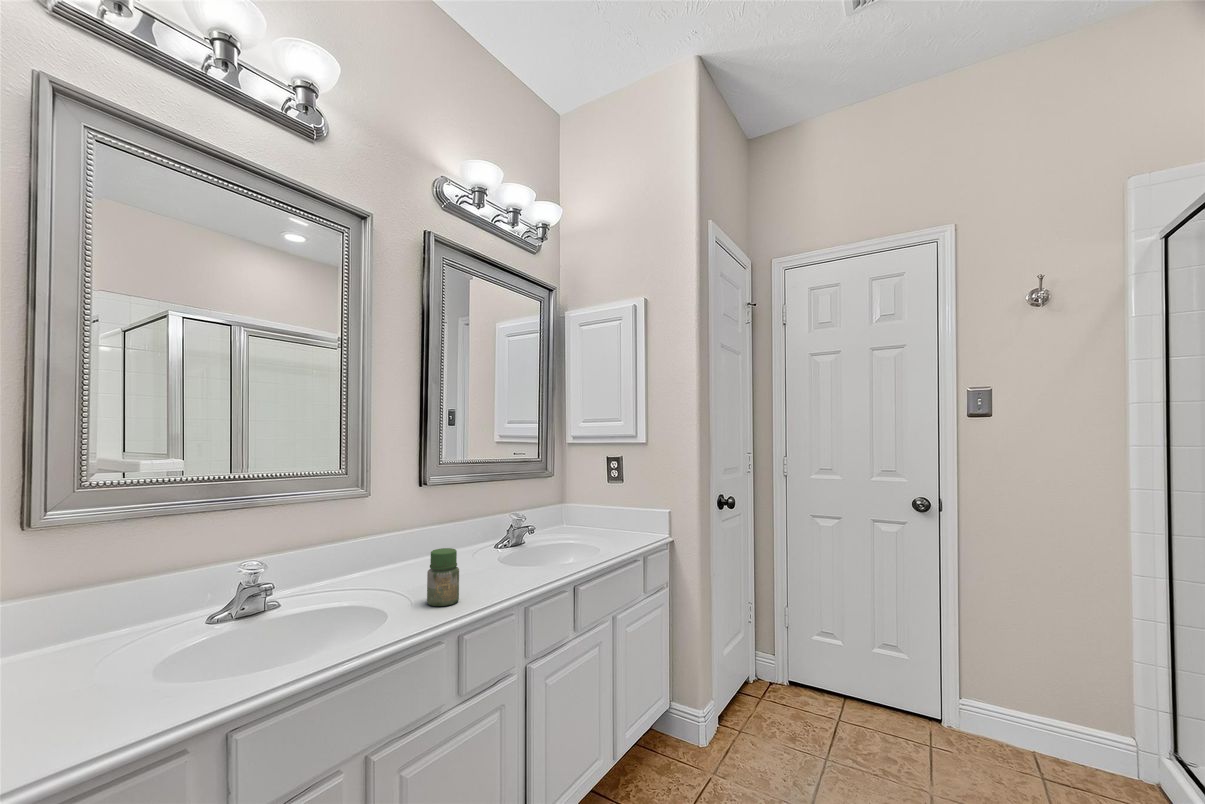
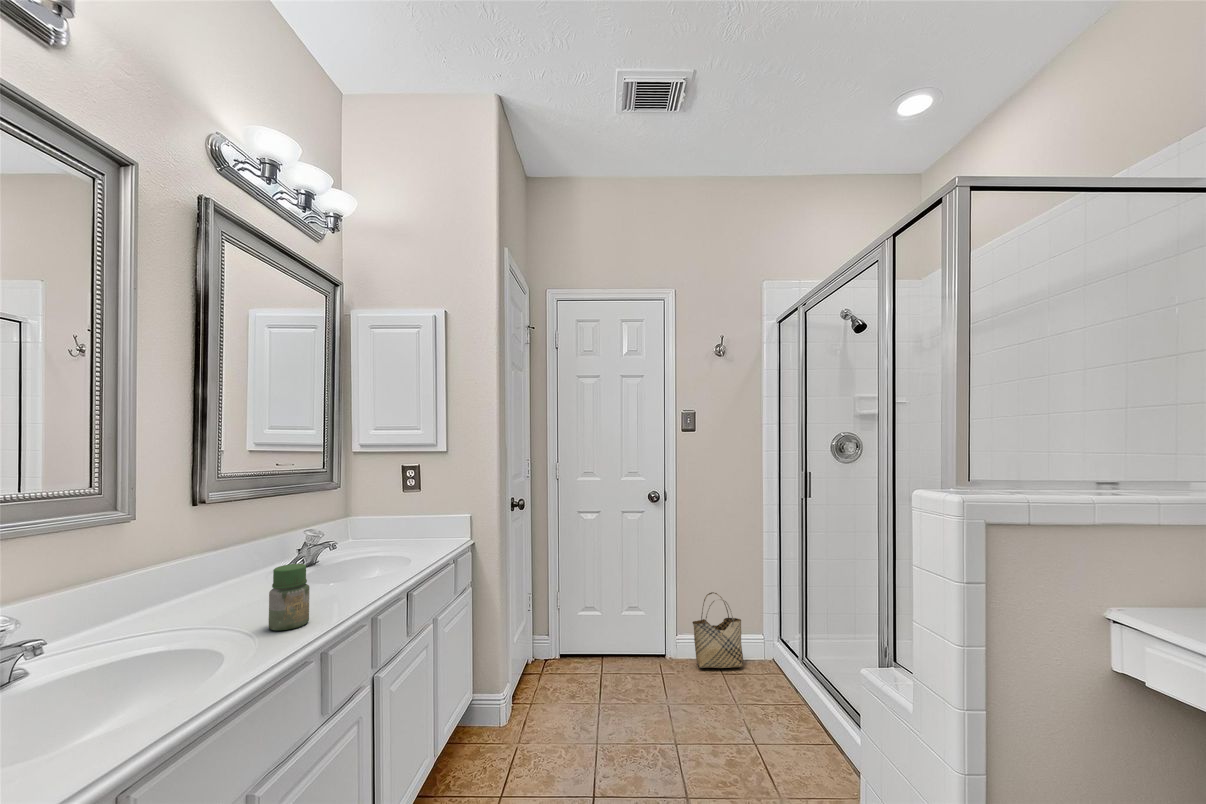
woven basket: none [970,656,1057,774] -> present [692,592,743,668]

